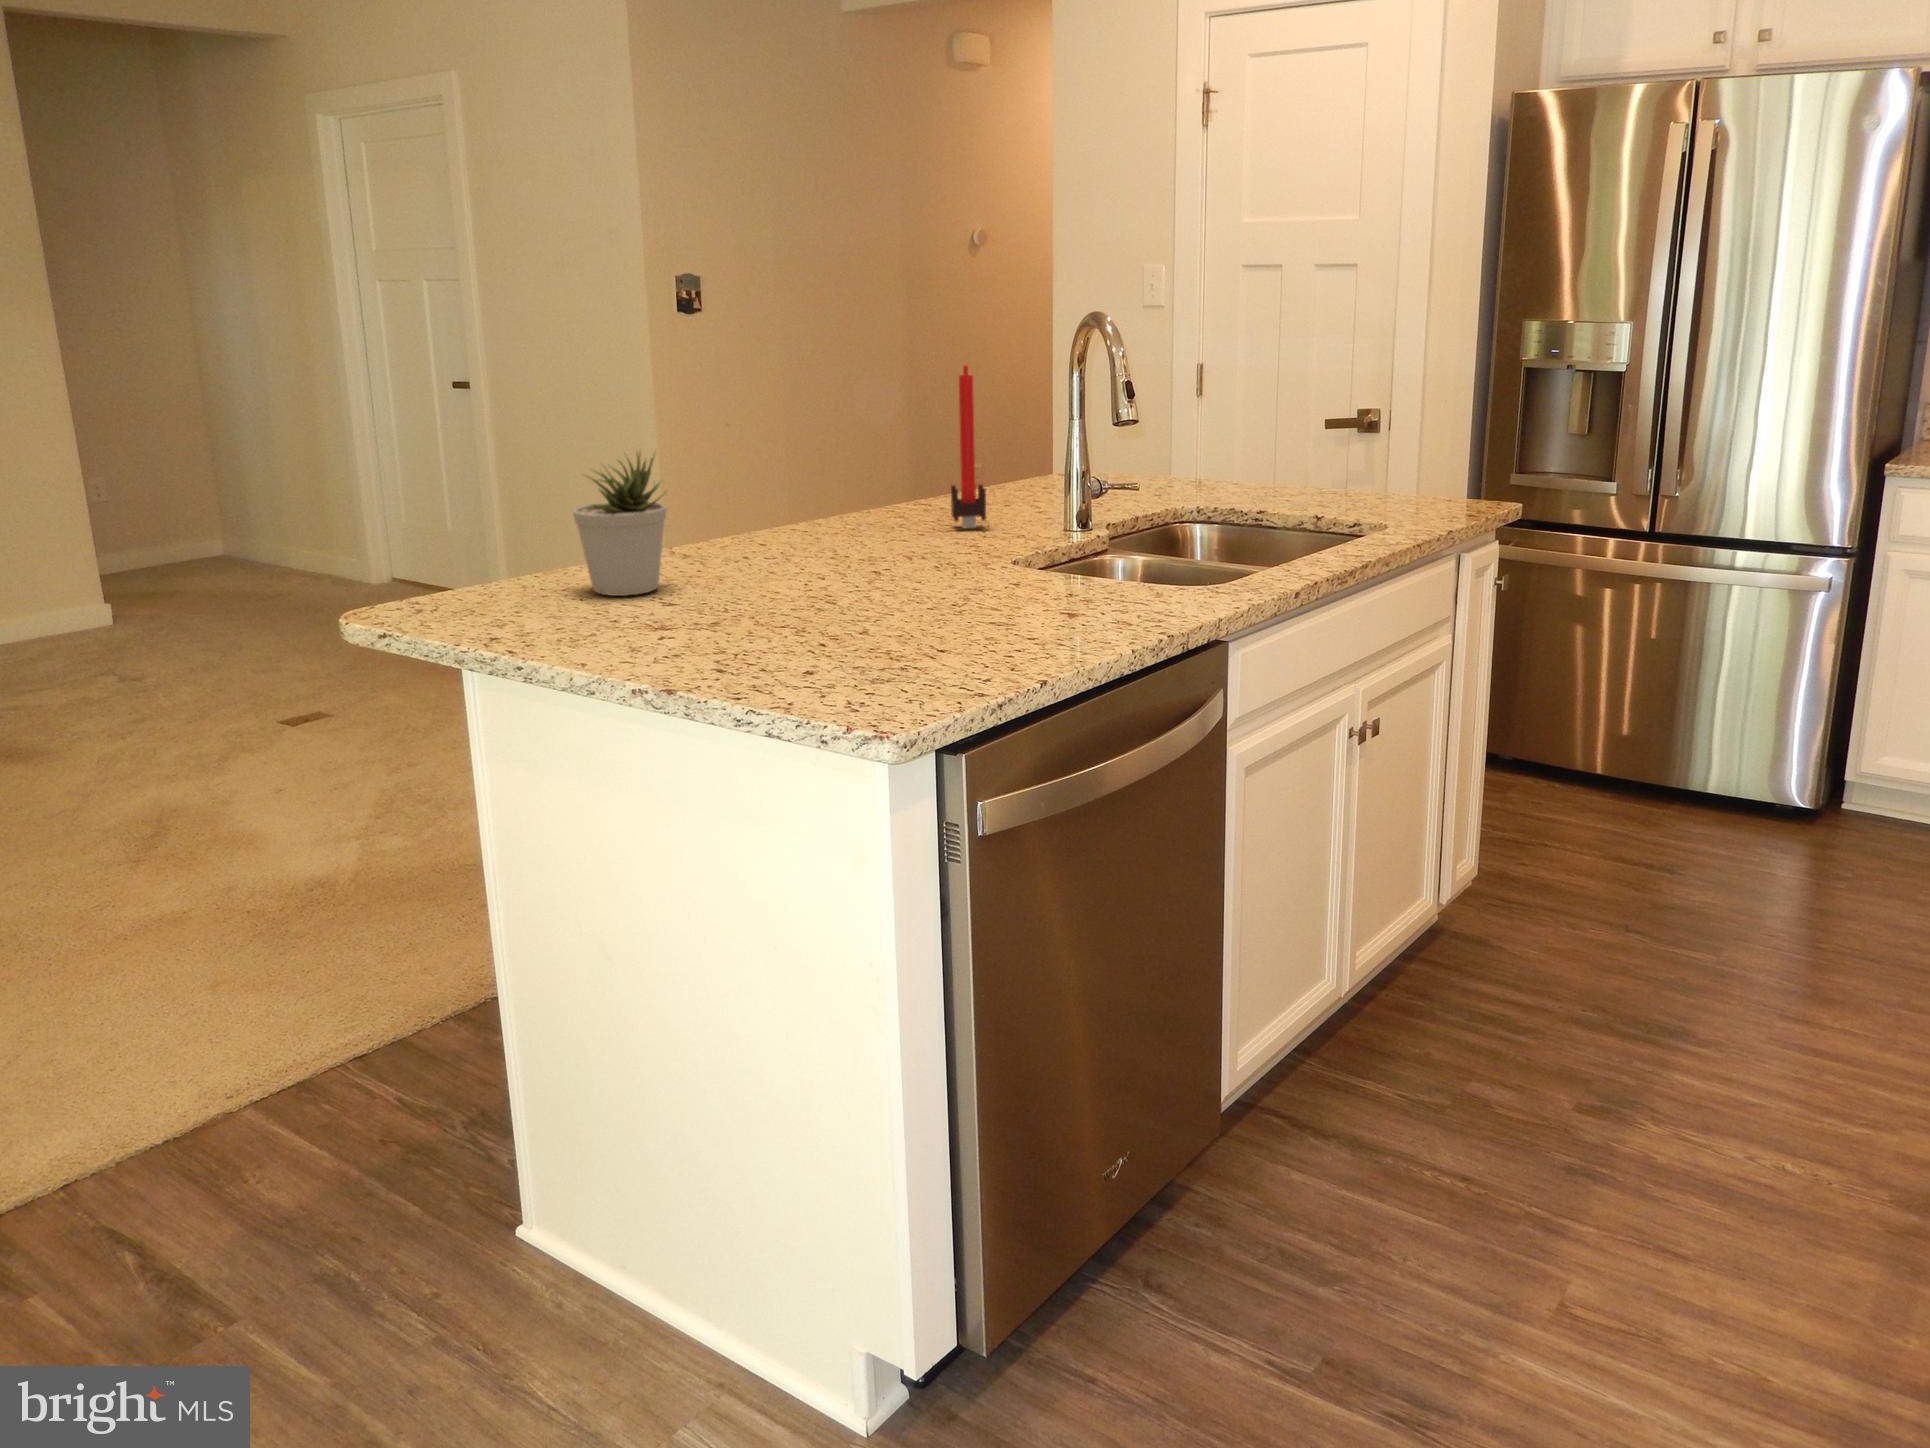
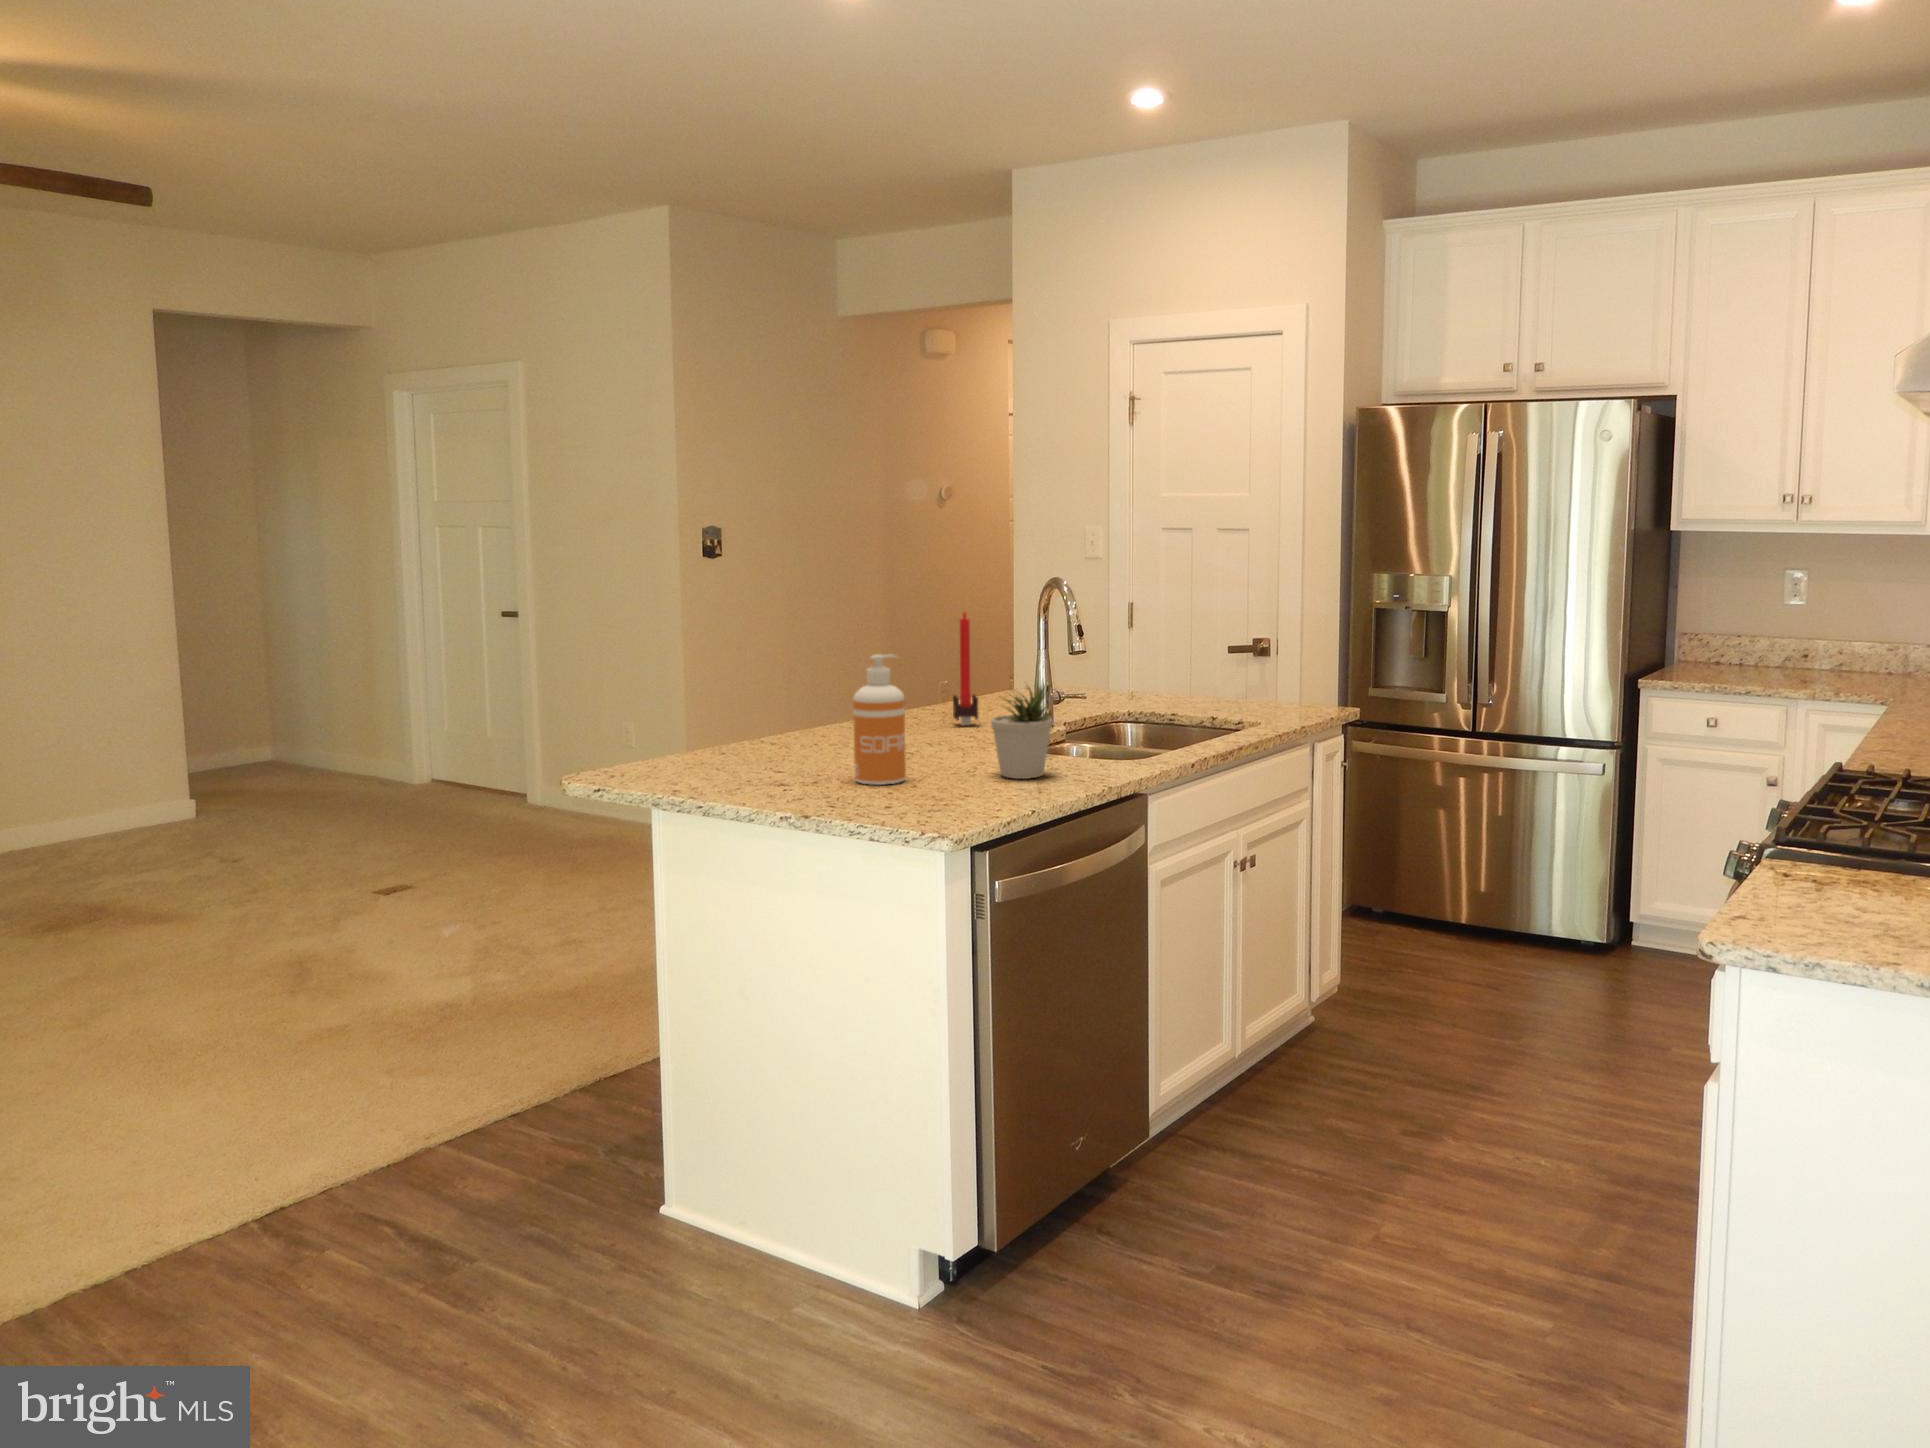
soap dispenser: none [768,422,855,629] -> present [853,655,906,785]
potted plant: present [573,454,667,596] -> present [991,685,1053,779]

